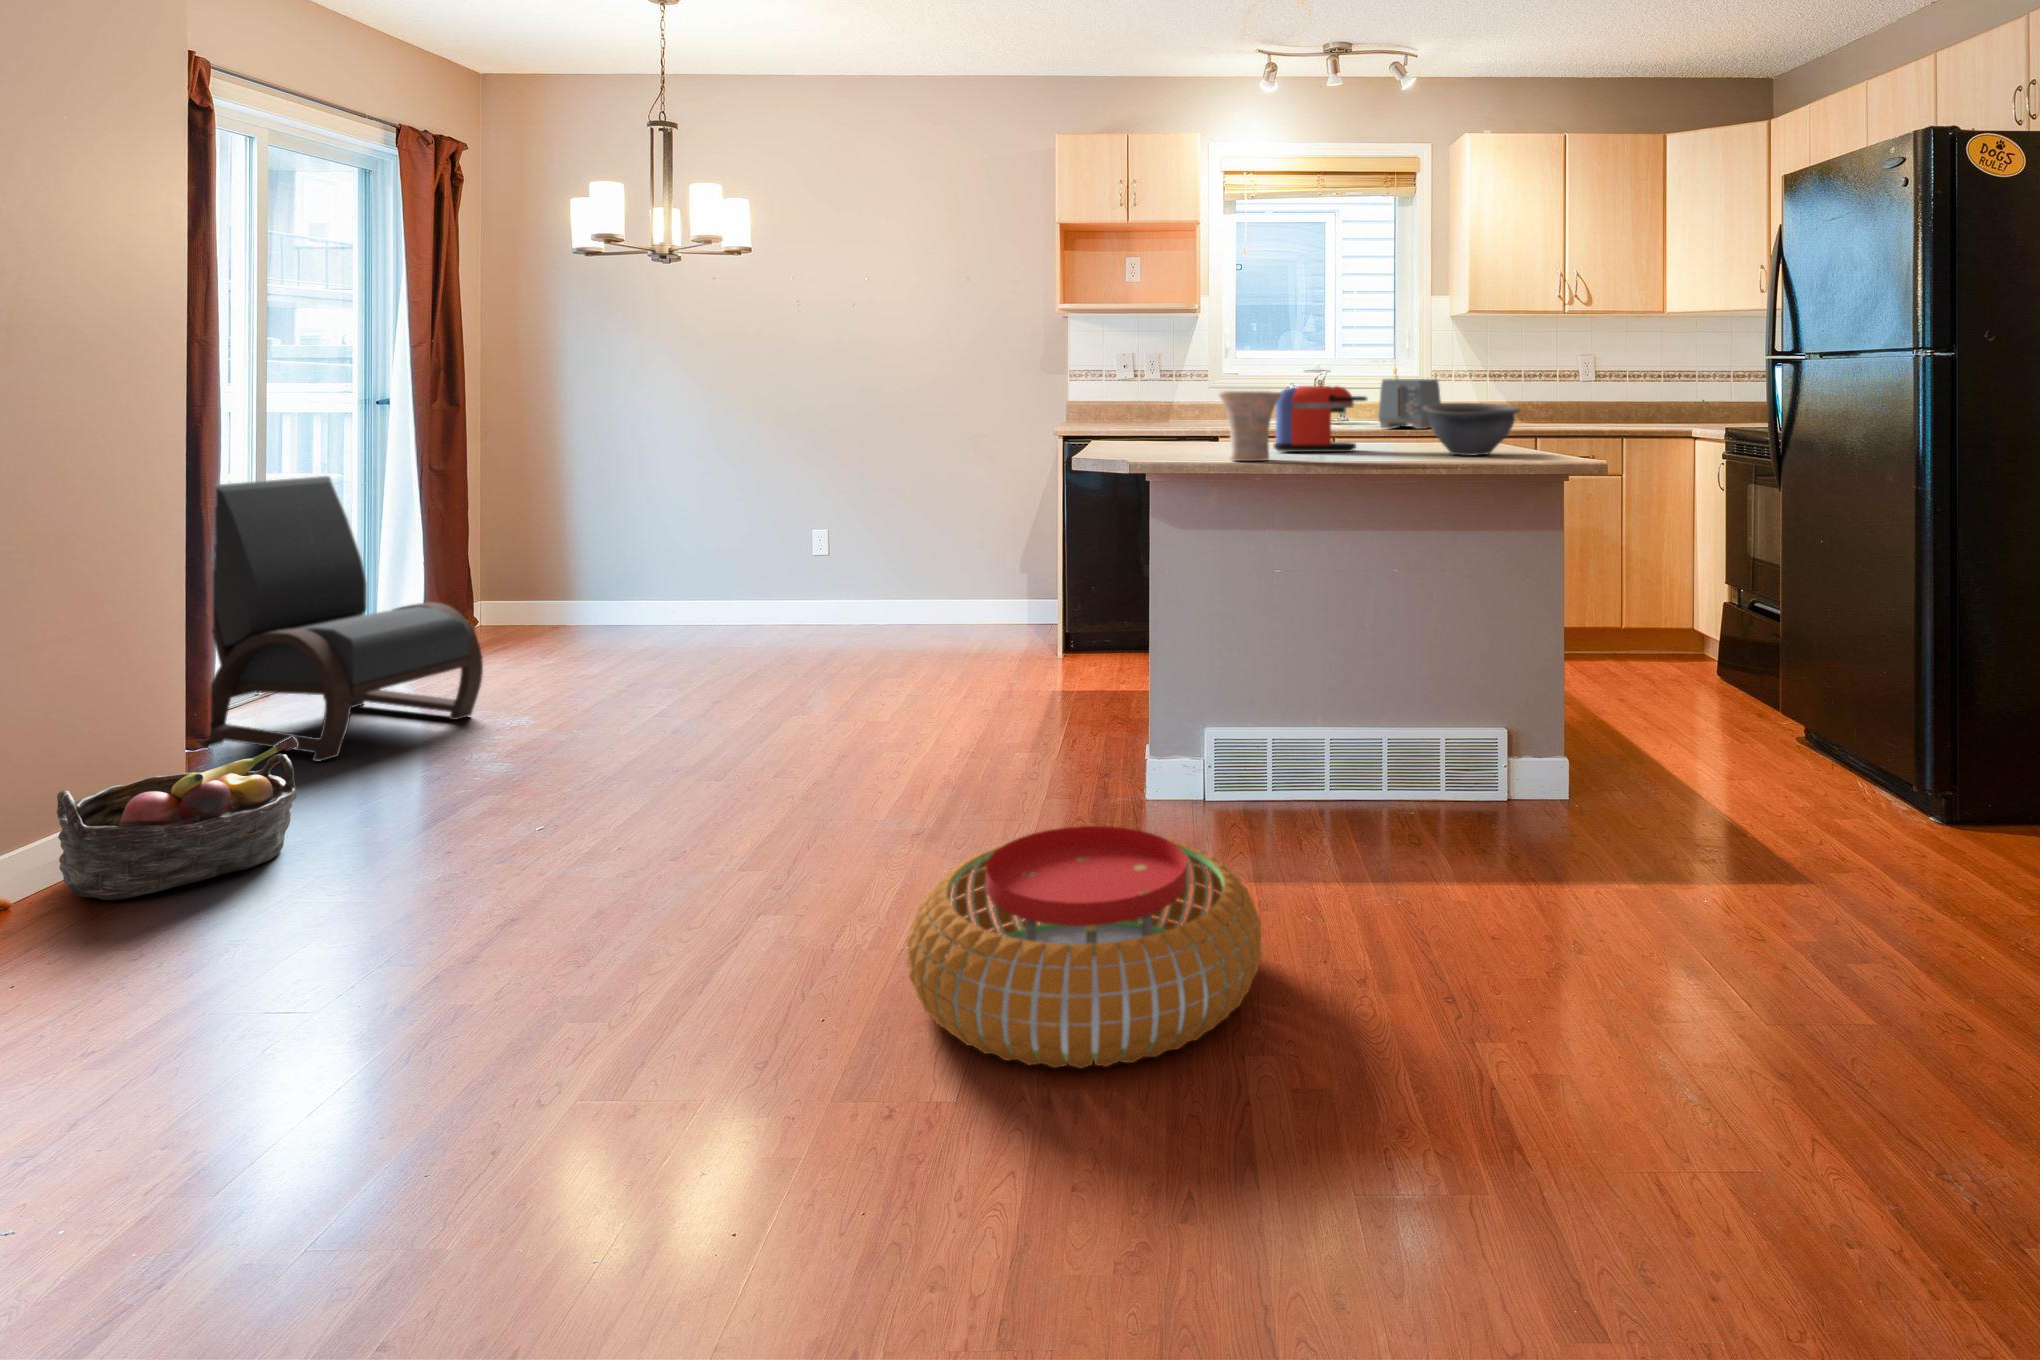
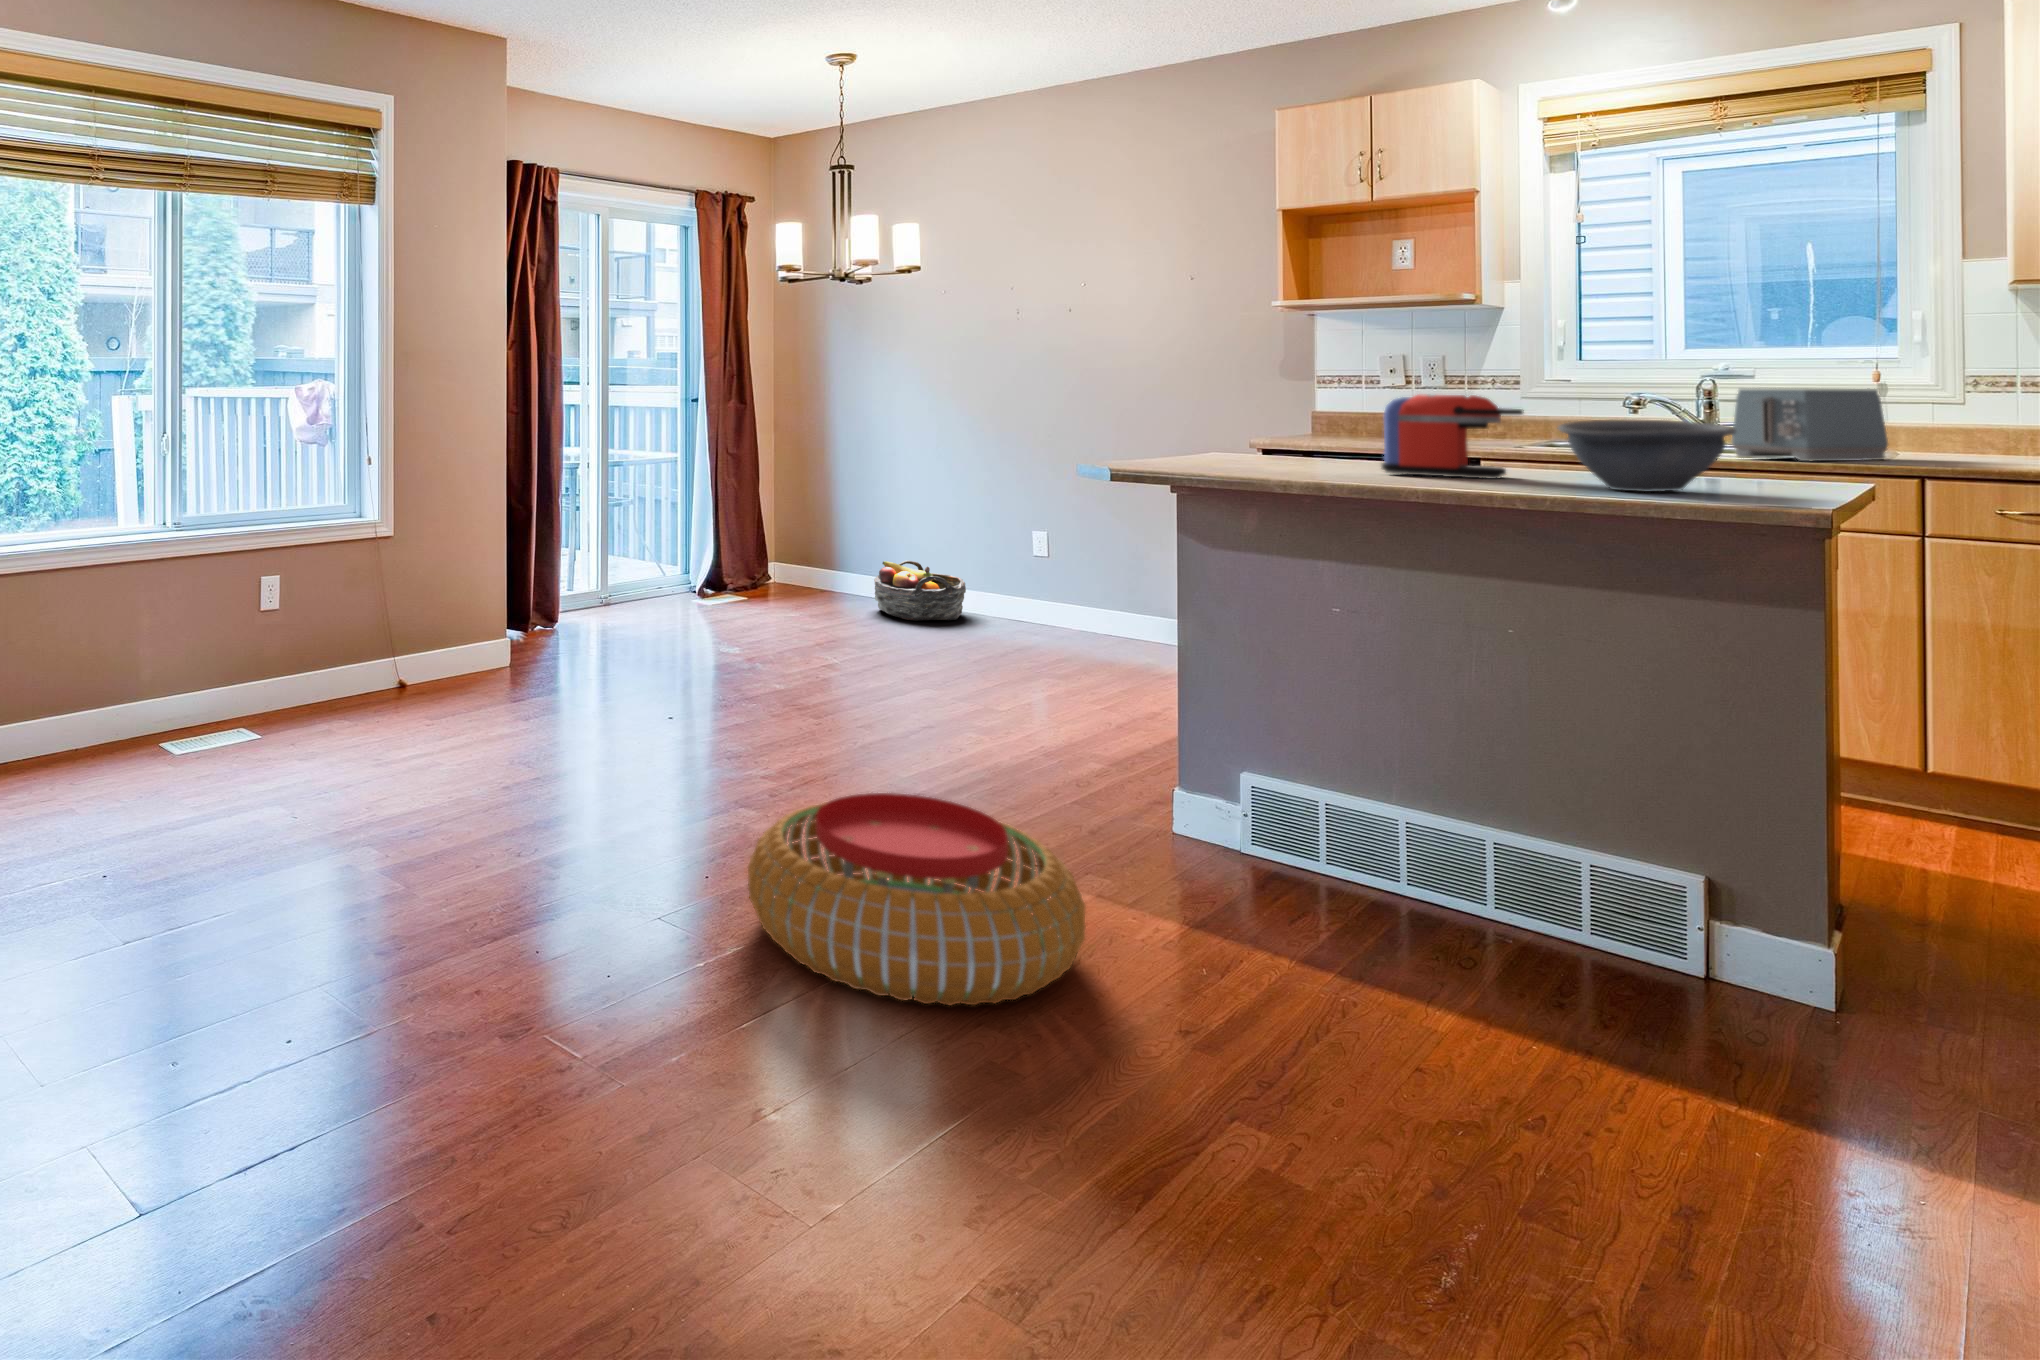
vase: present [1218,391,1282,461] -> none [1254,399,1340,480]
lounge chair: present [199,476,483,761] -> none [545,451,713,649]
basket: present [57,737,297,900] -> present [874,560,966,621]

